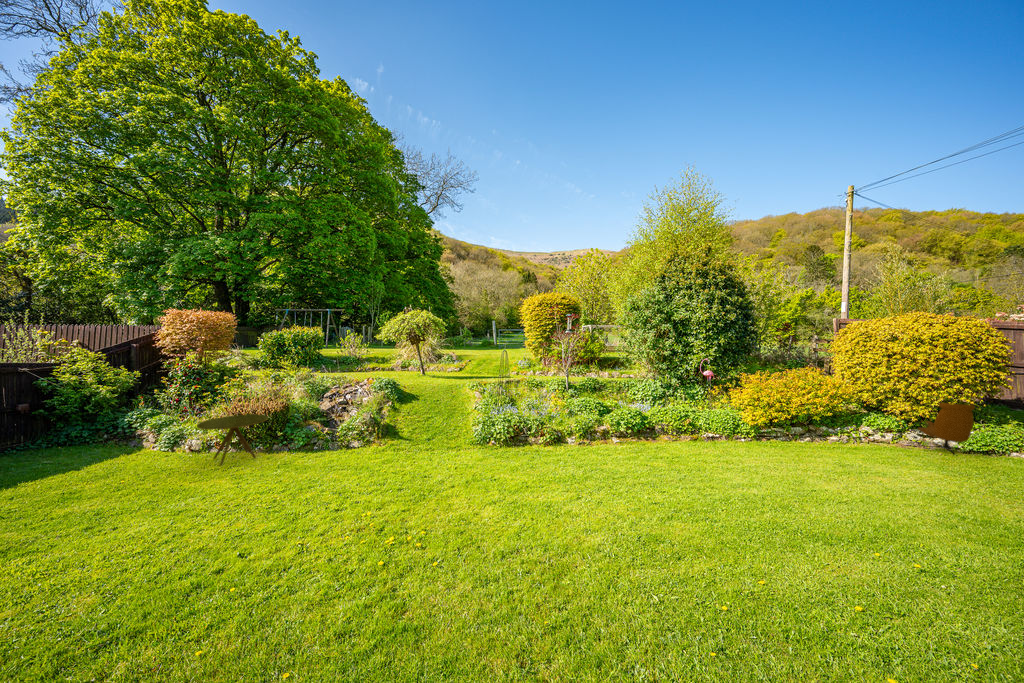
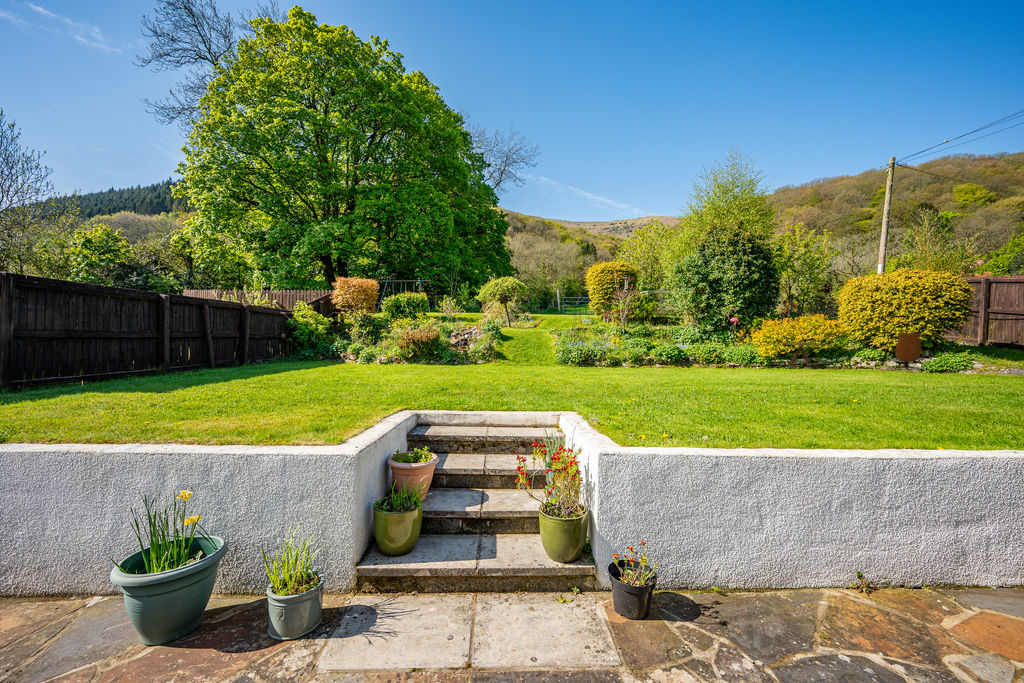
round table: present [197,414,268,466] -> present [782,342,822,368]

